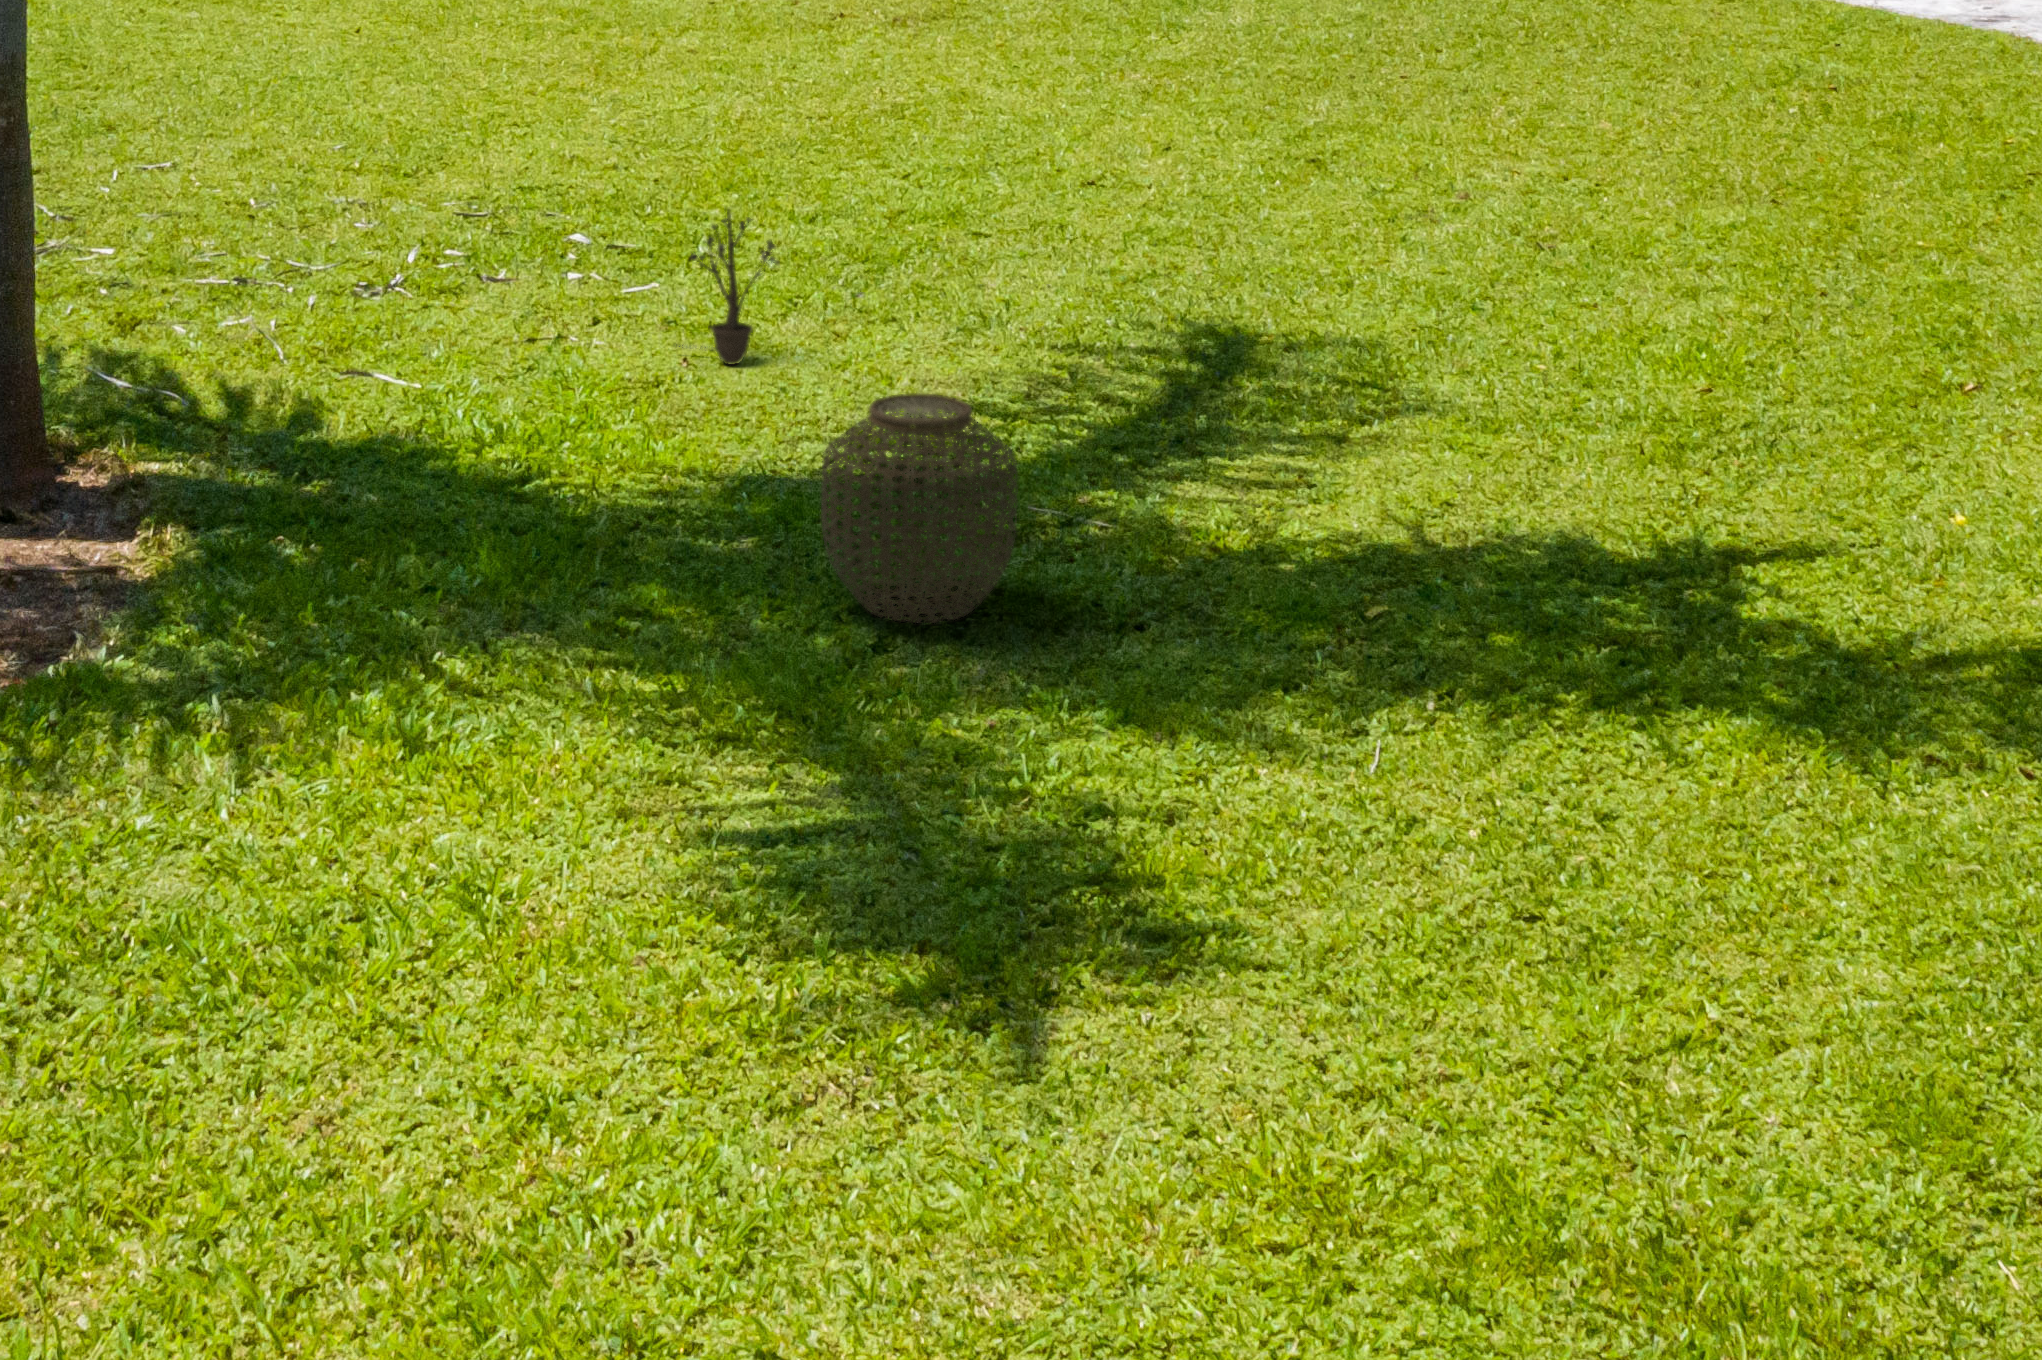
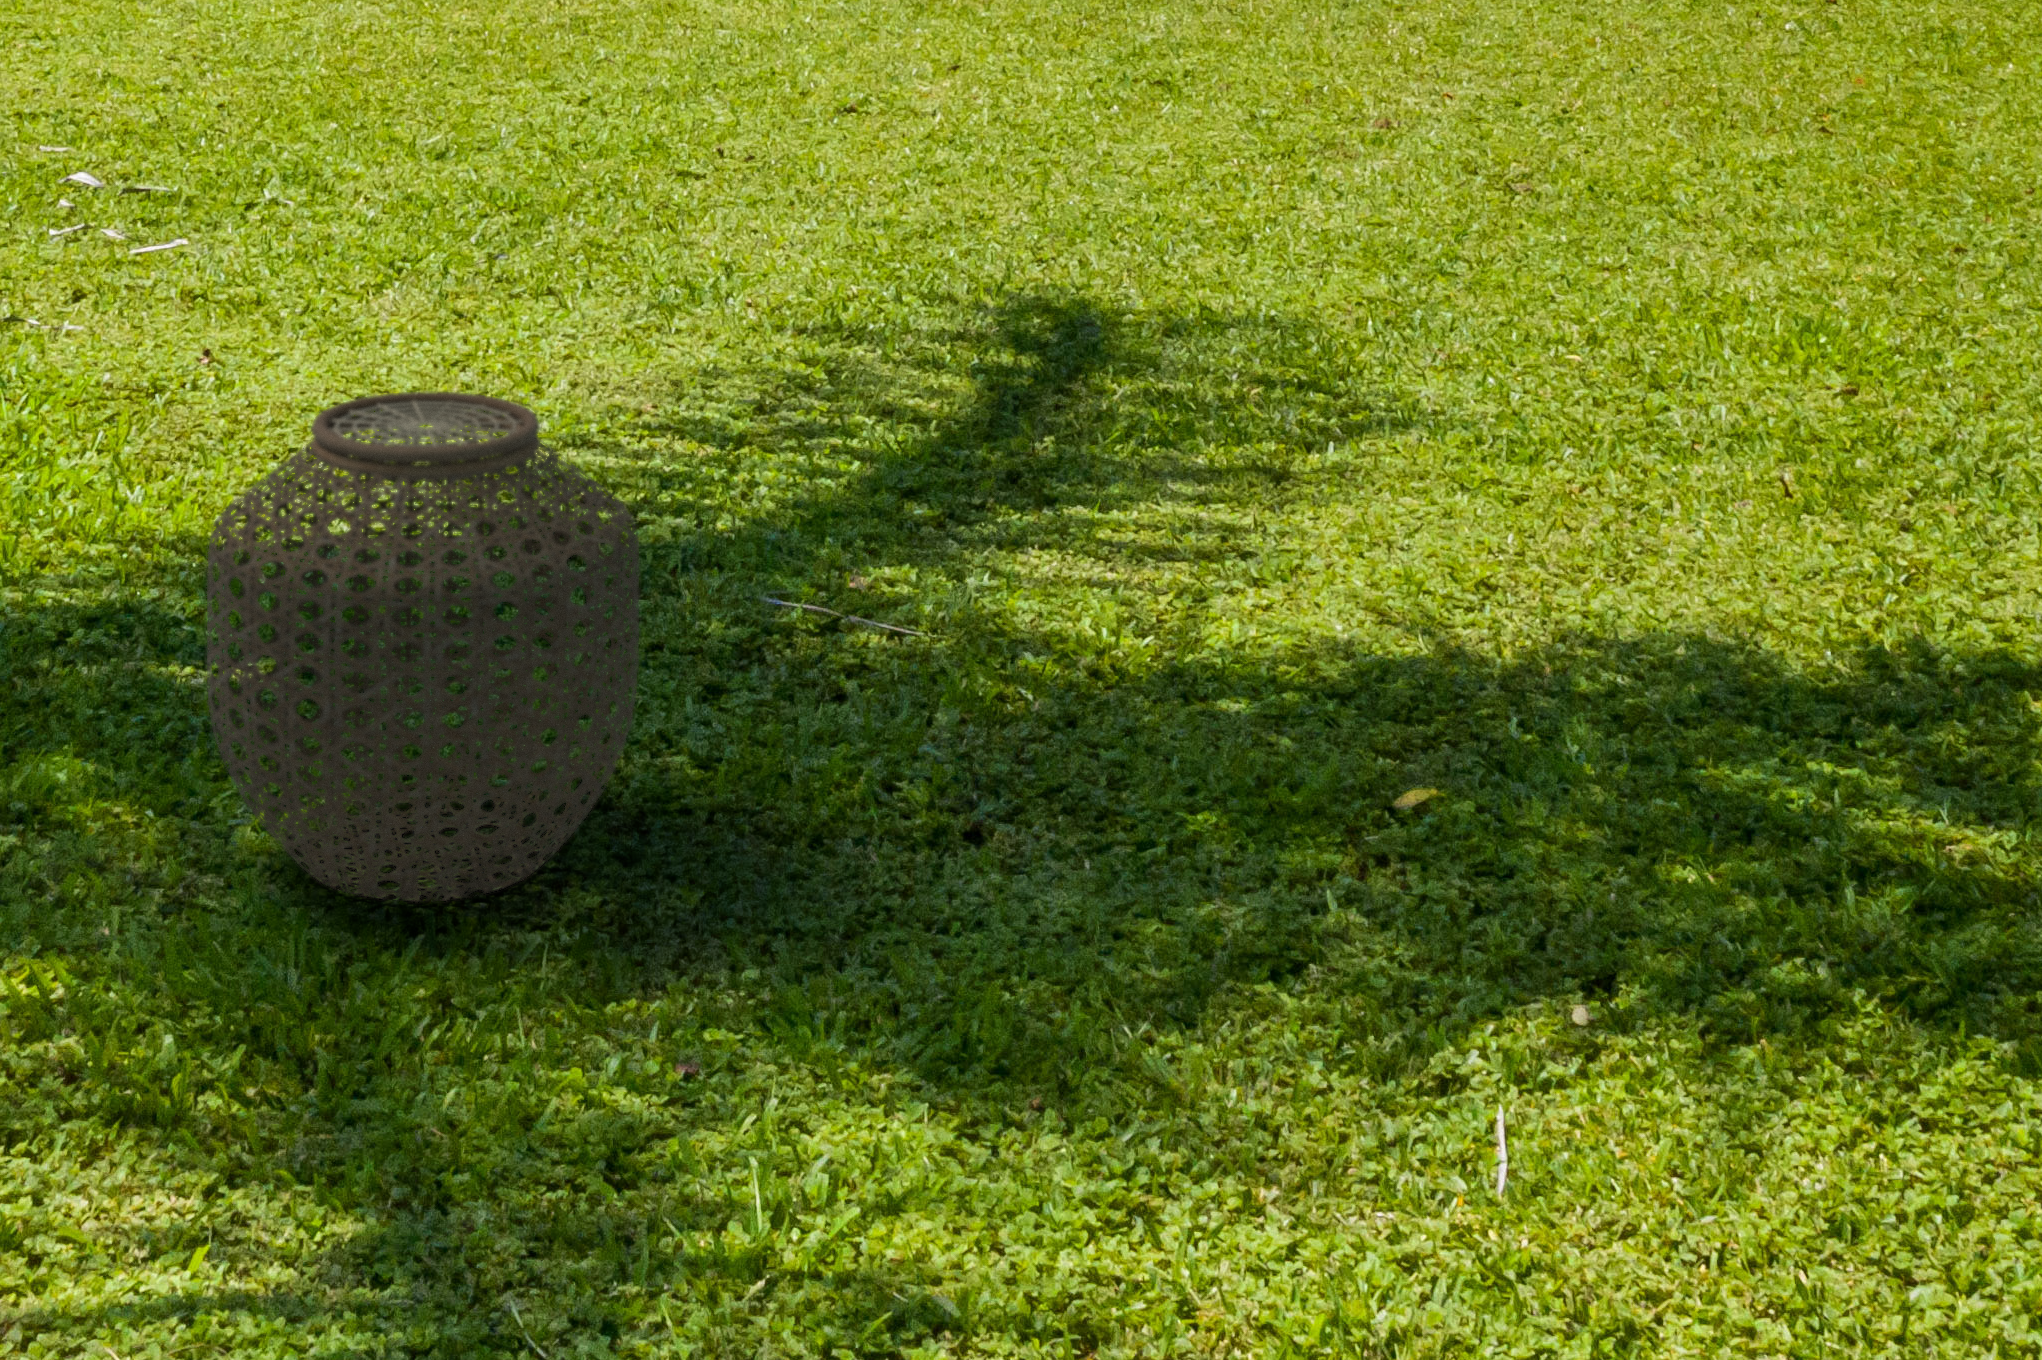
decorative plant: present [679,209,779,365] -> none [103,86,281,359]

